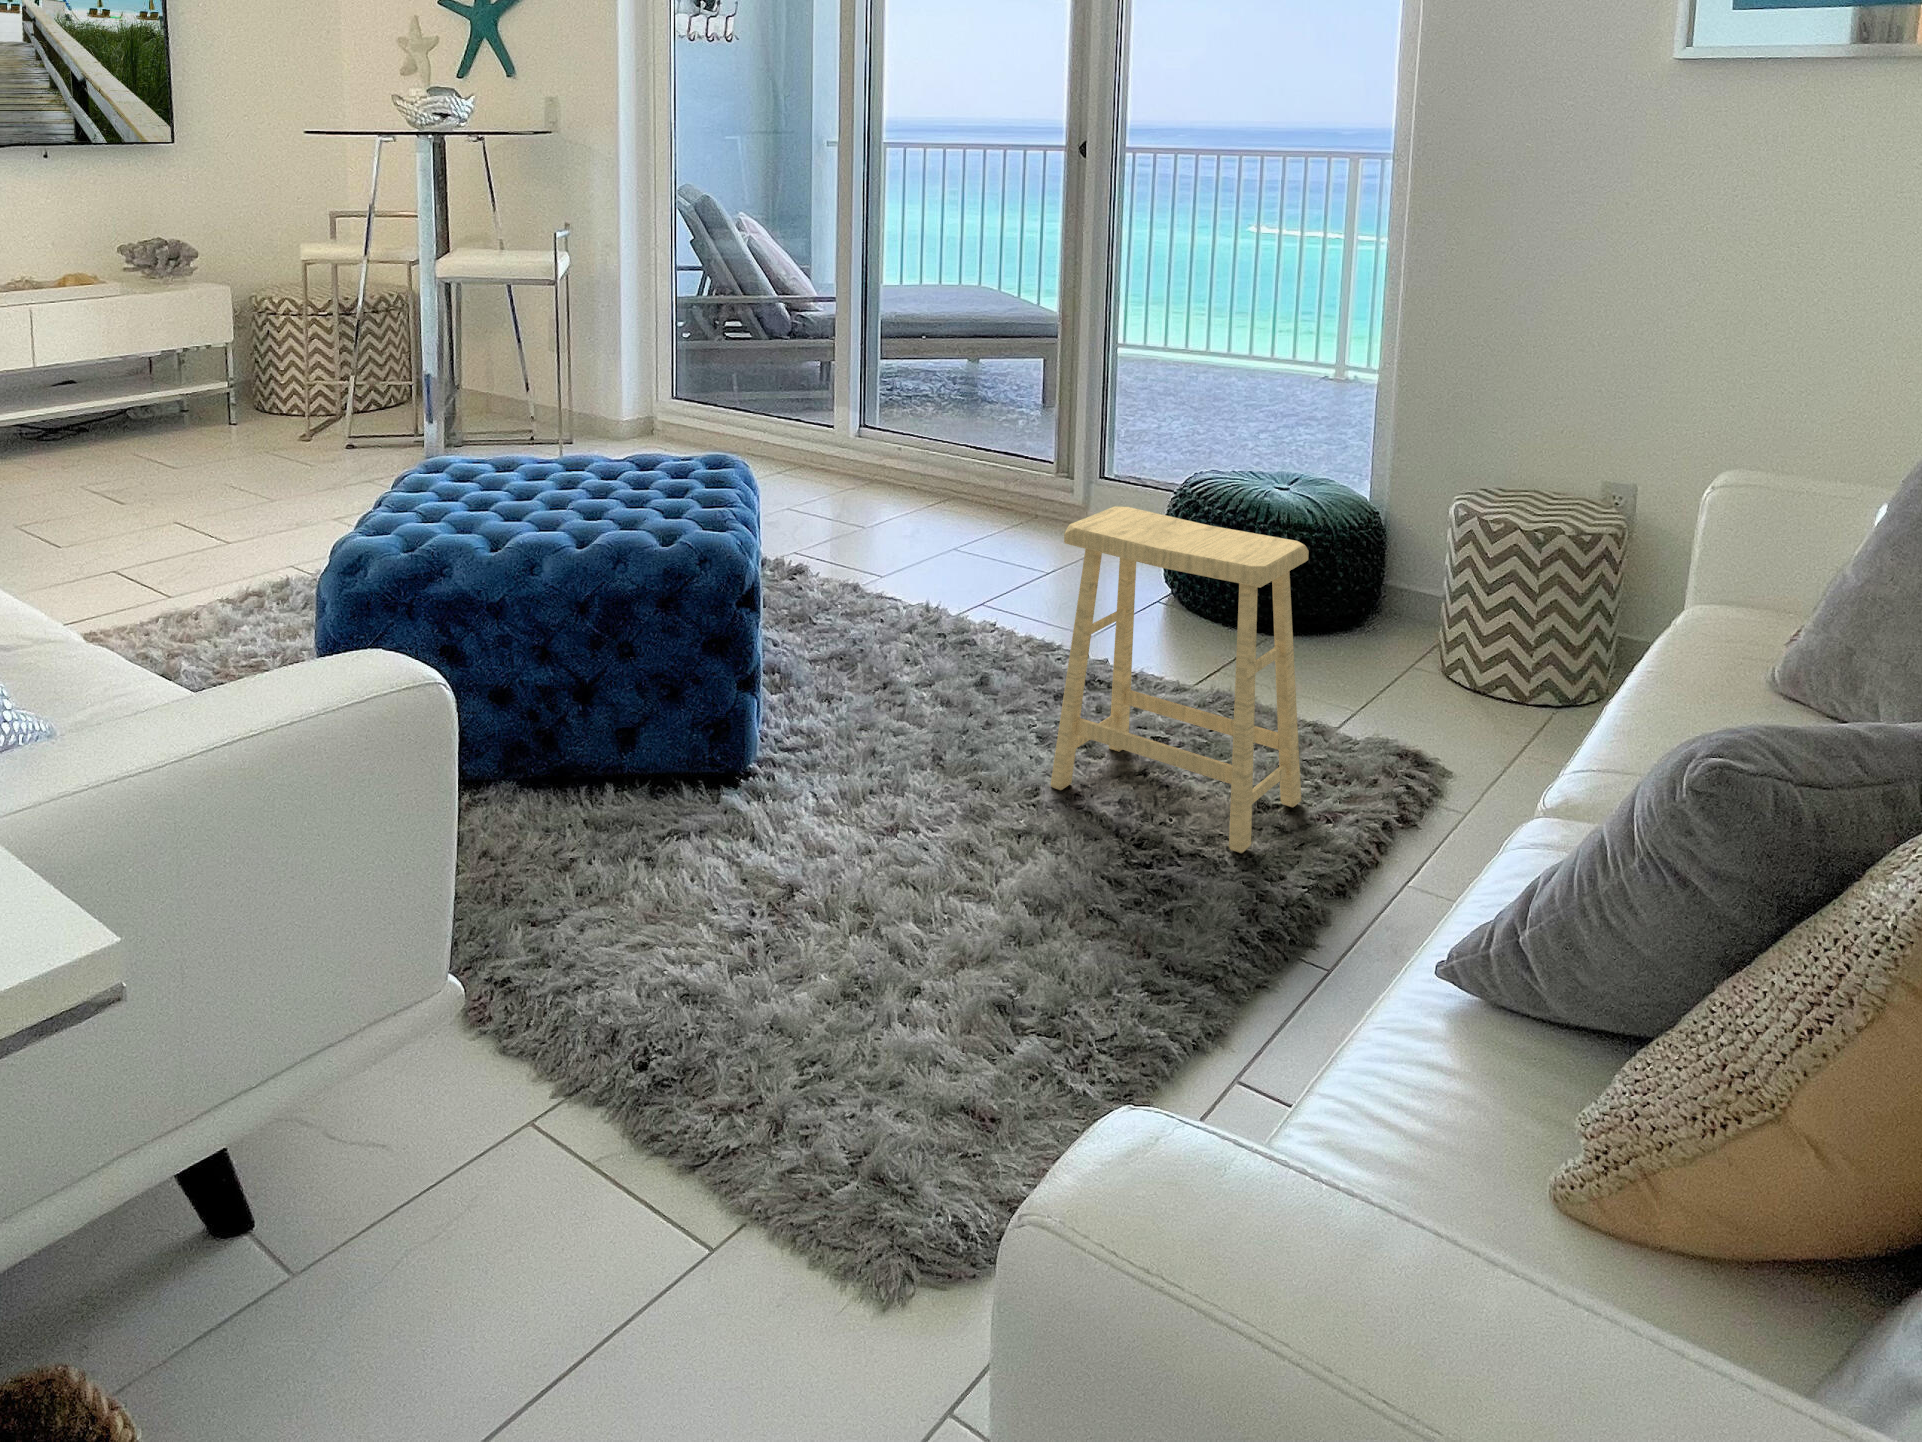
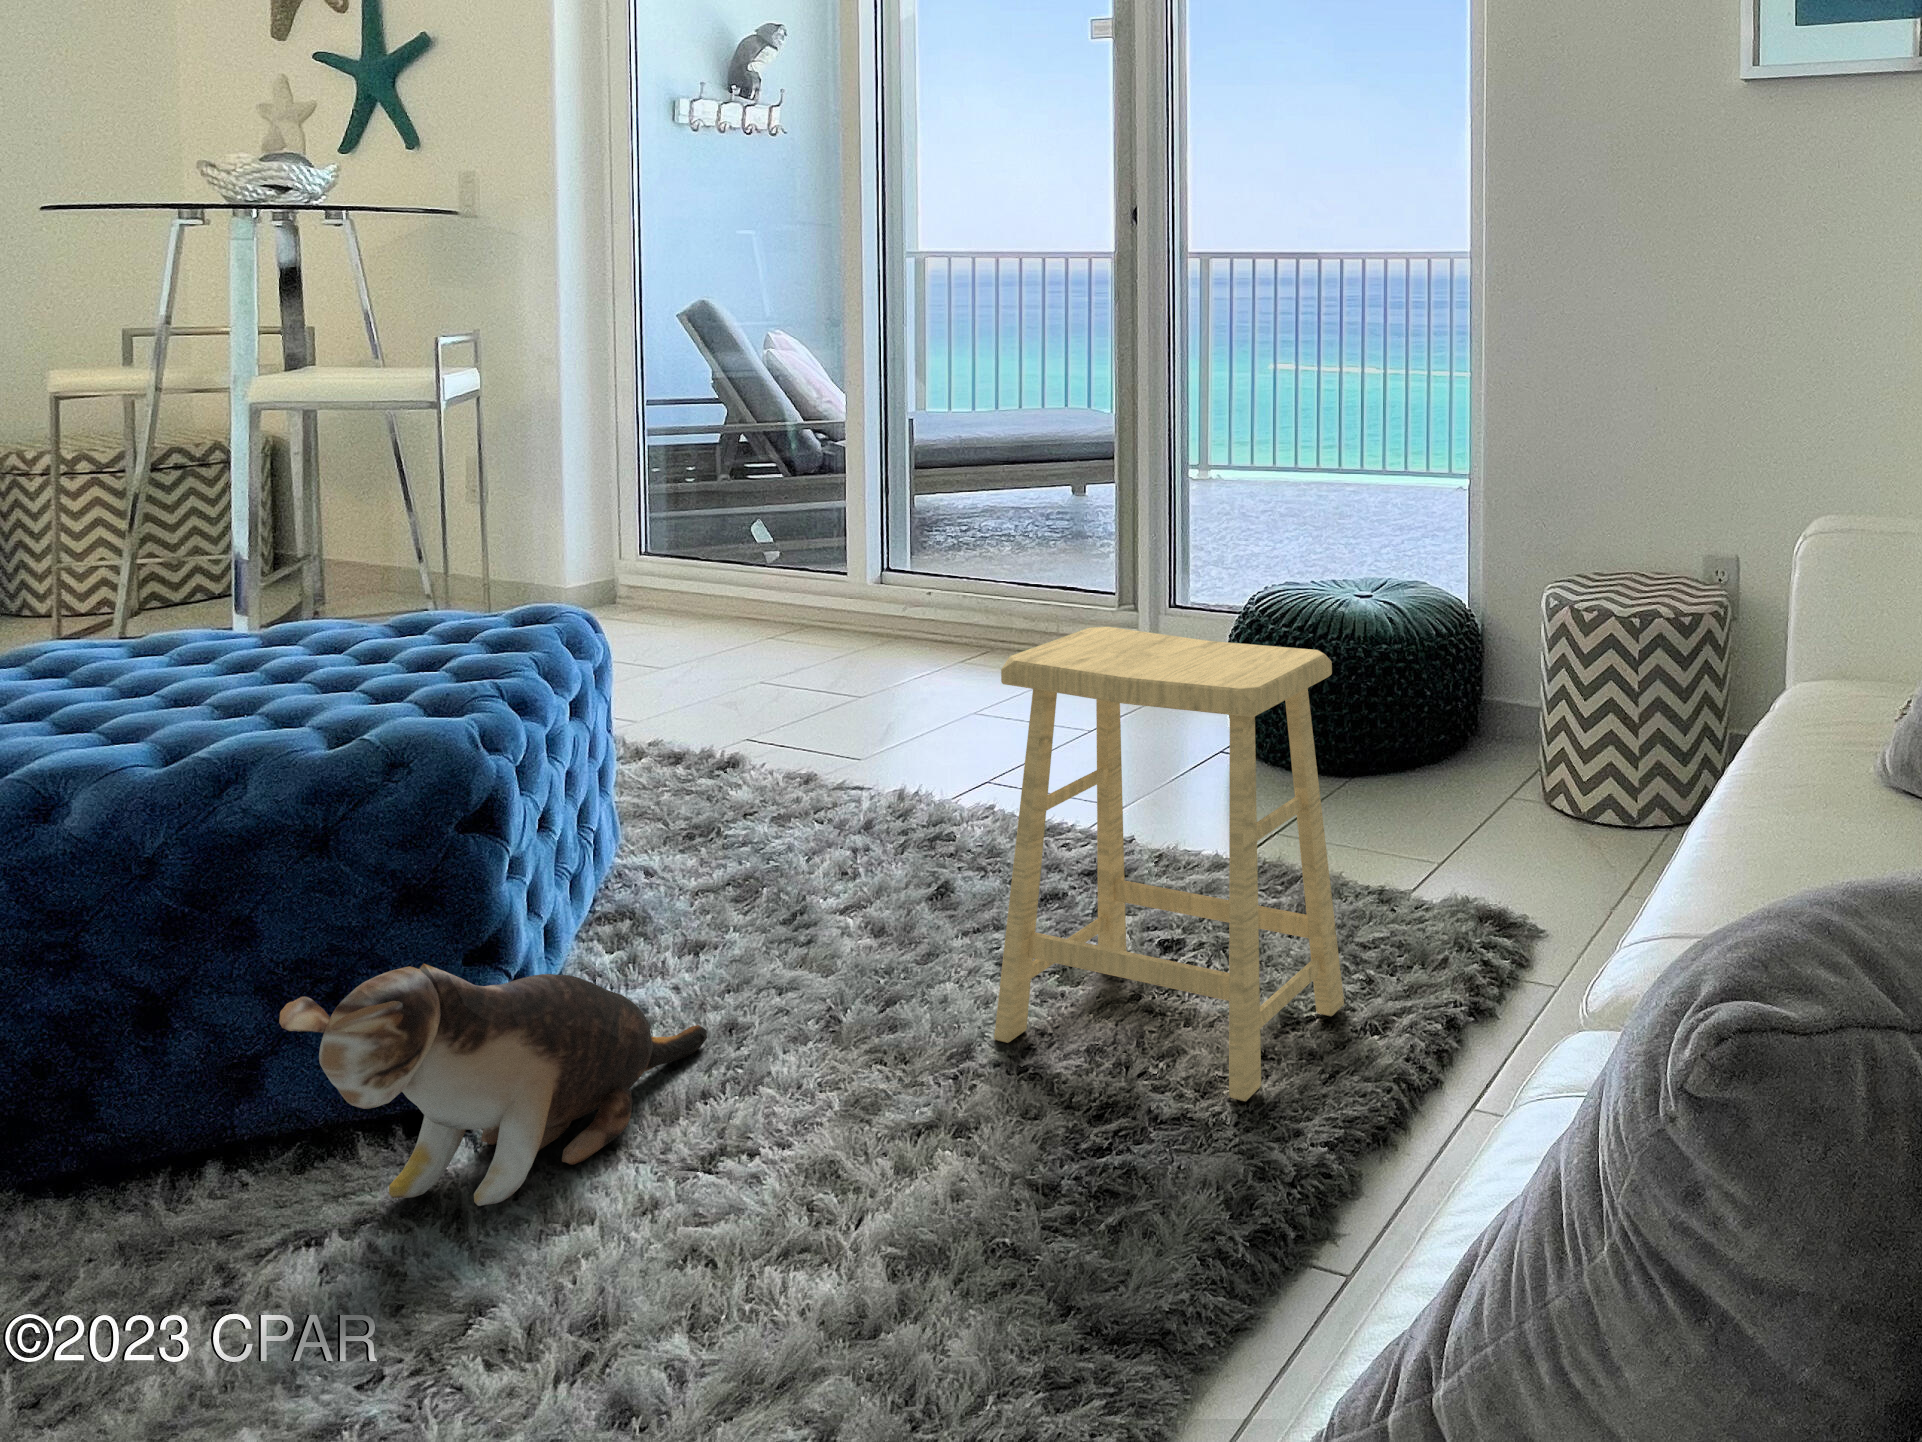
plush toy: none [678,685,862,835] -> present [279,963,707,1206]

